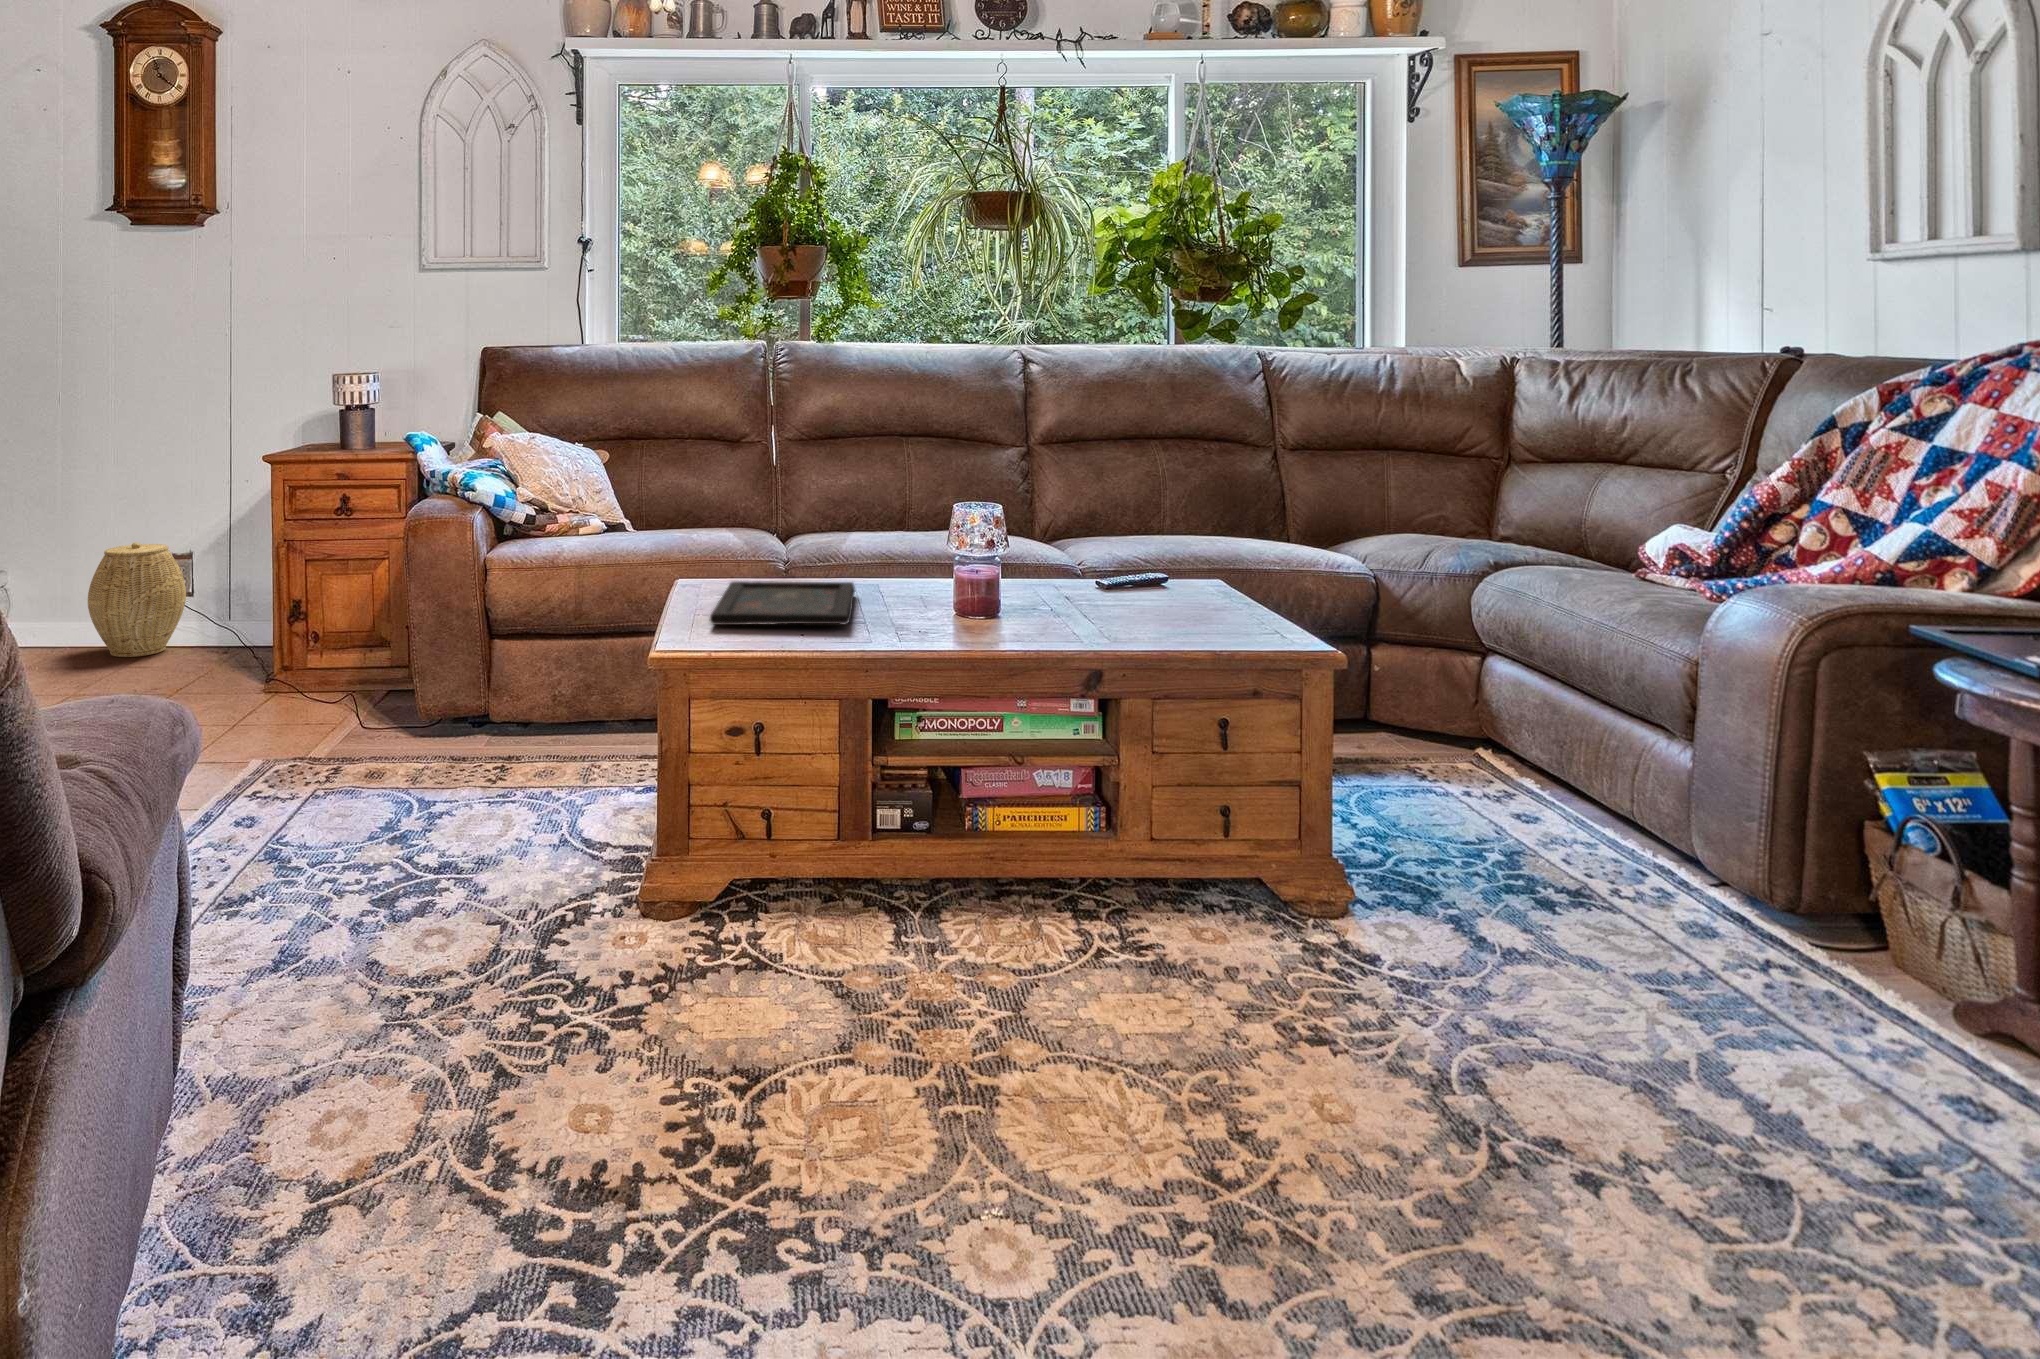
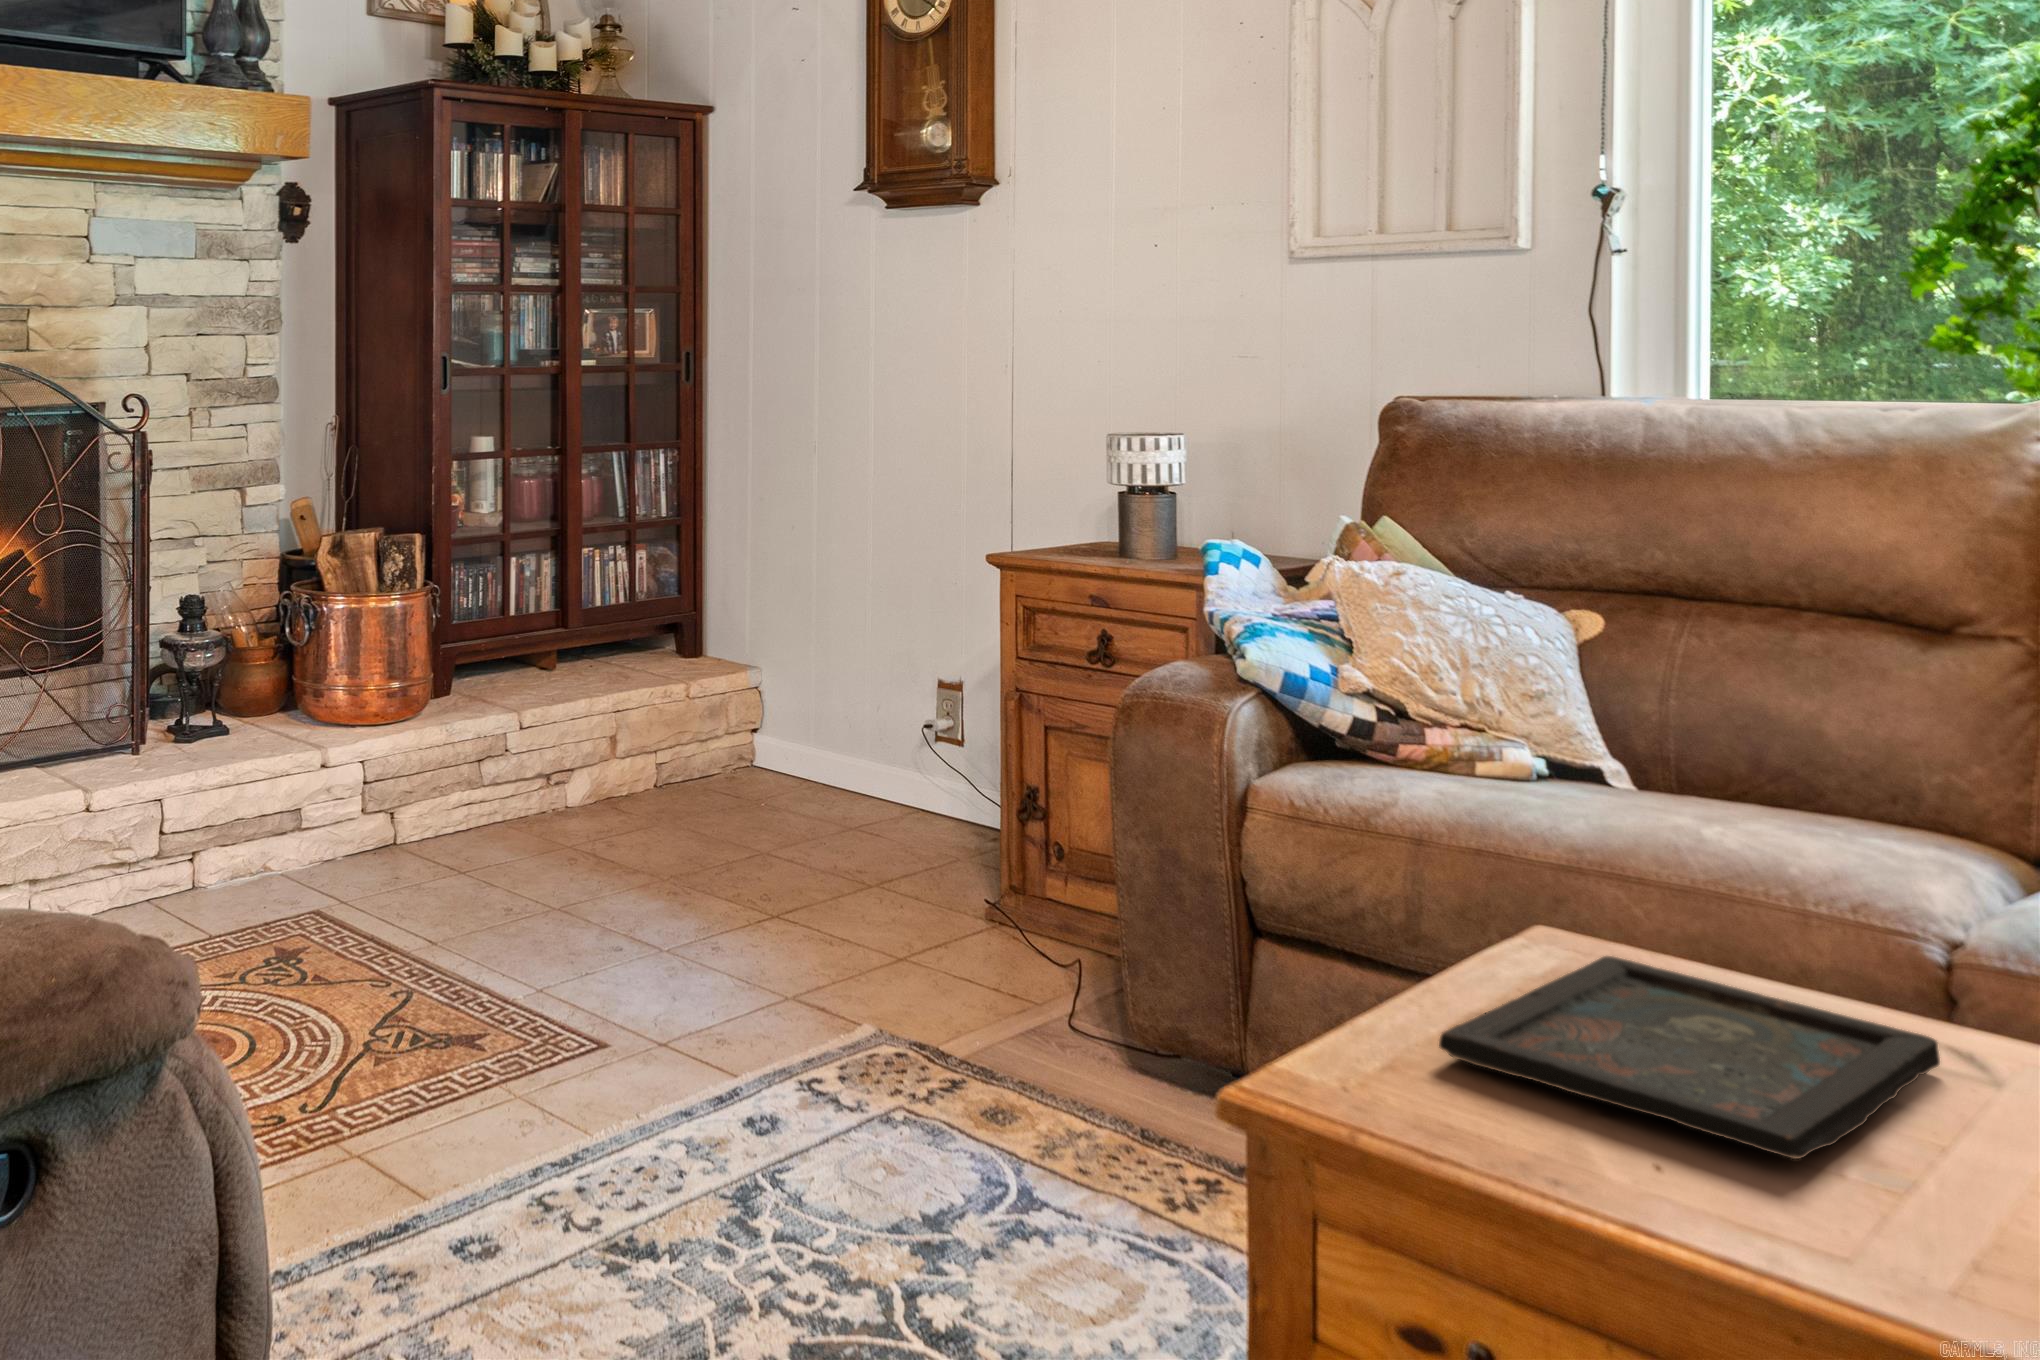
woven basket: present [88,542,186,657] -> none [818,655,943,816]

